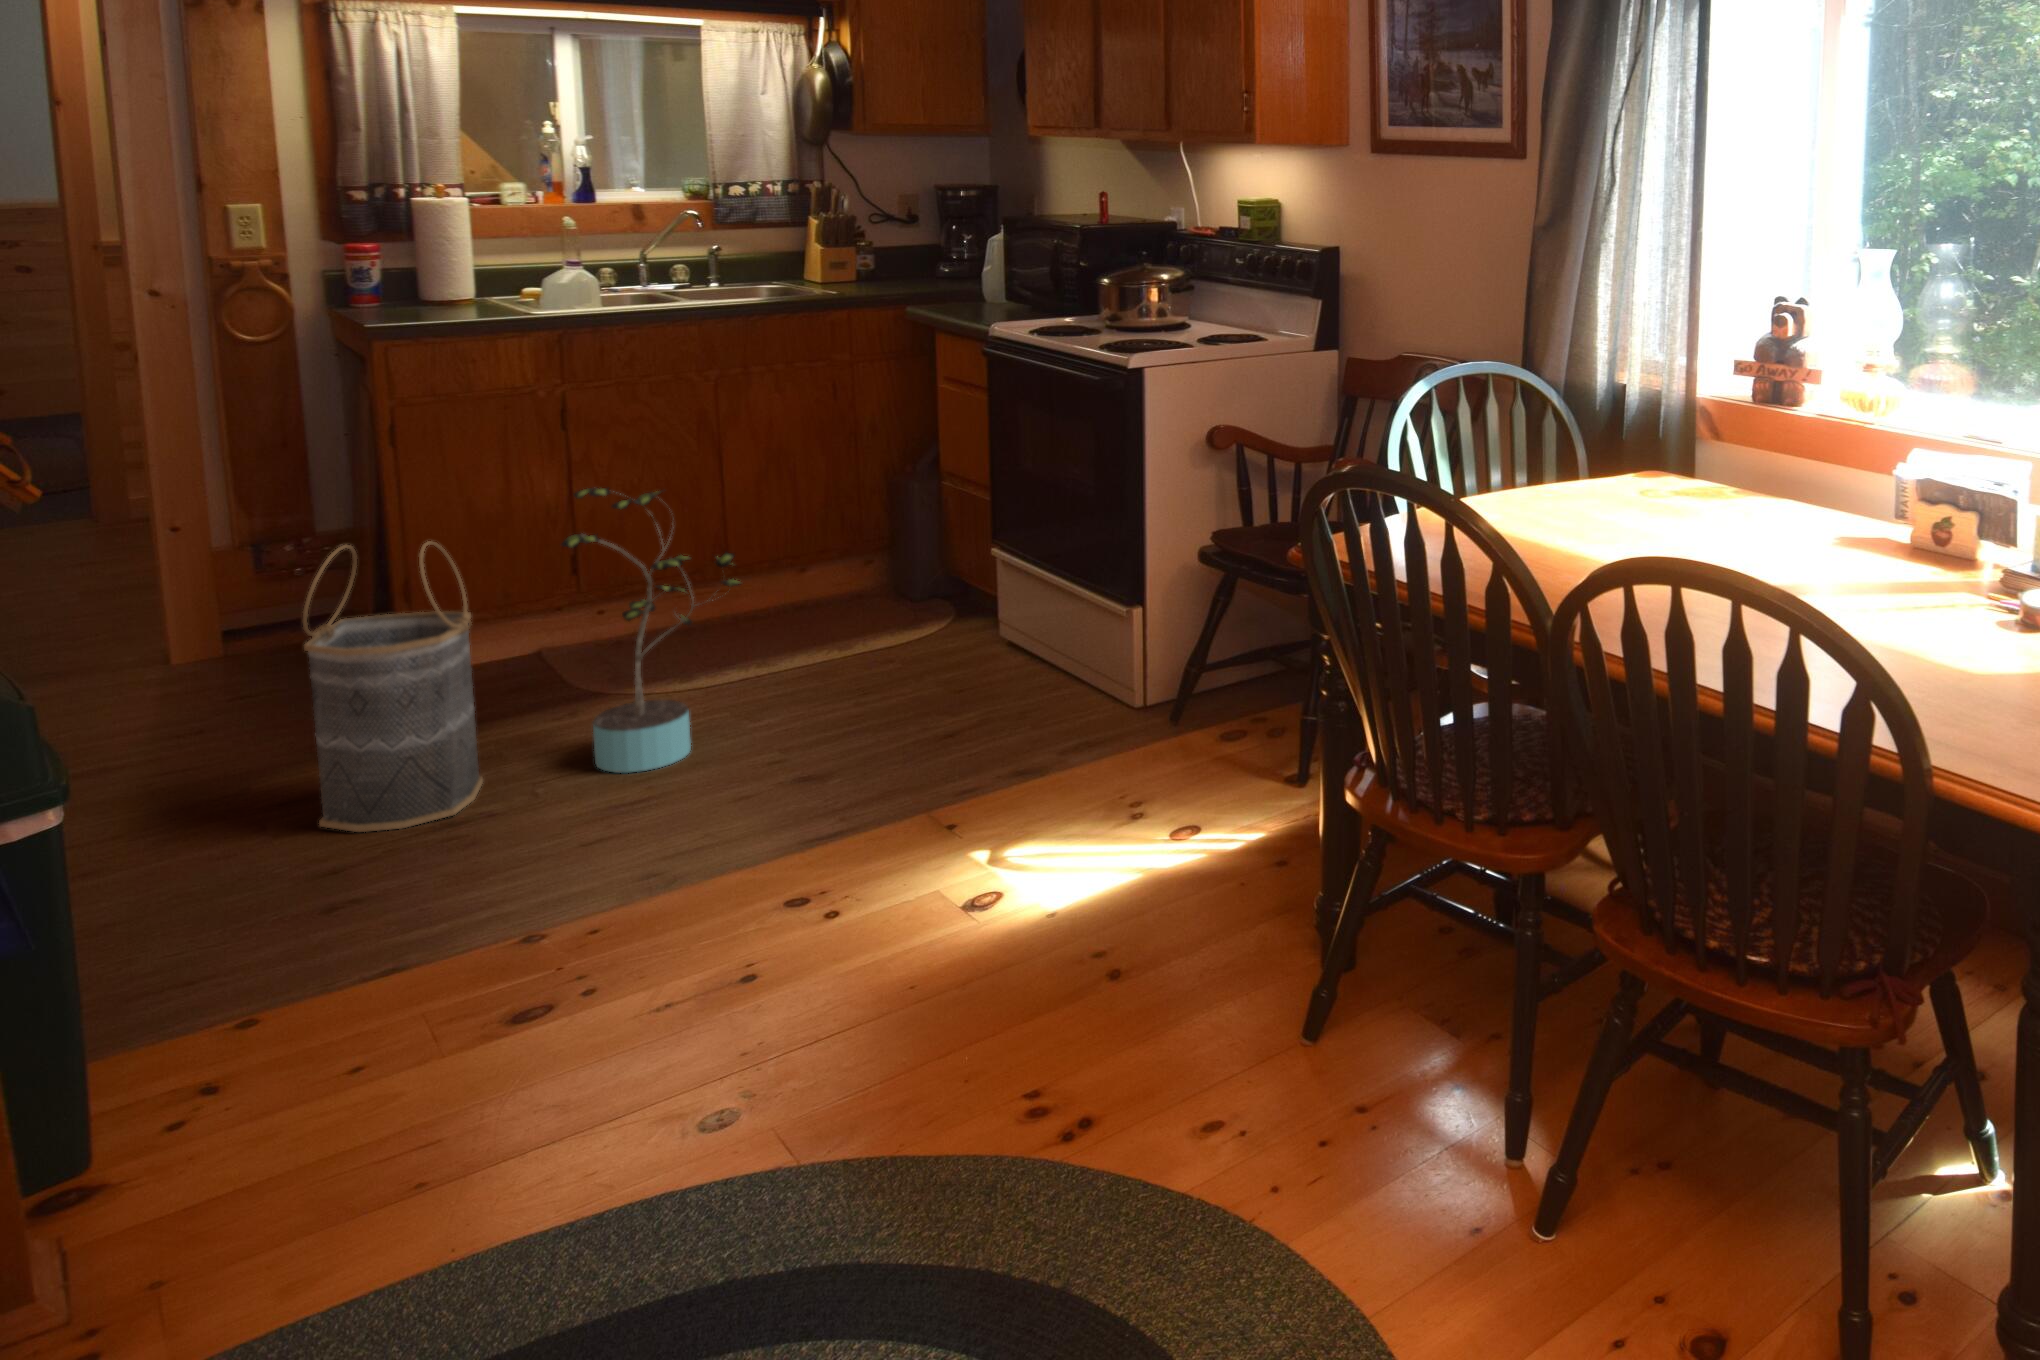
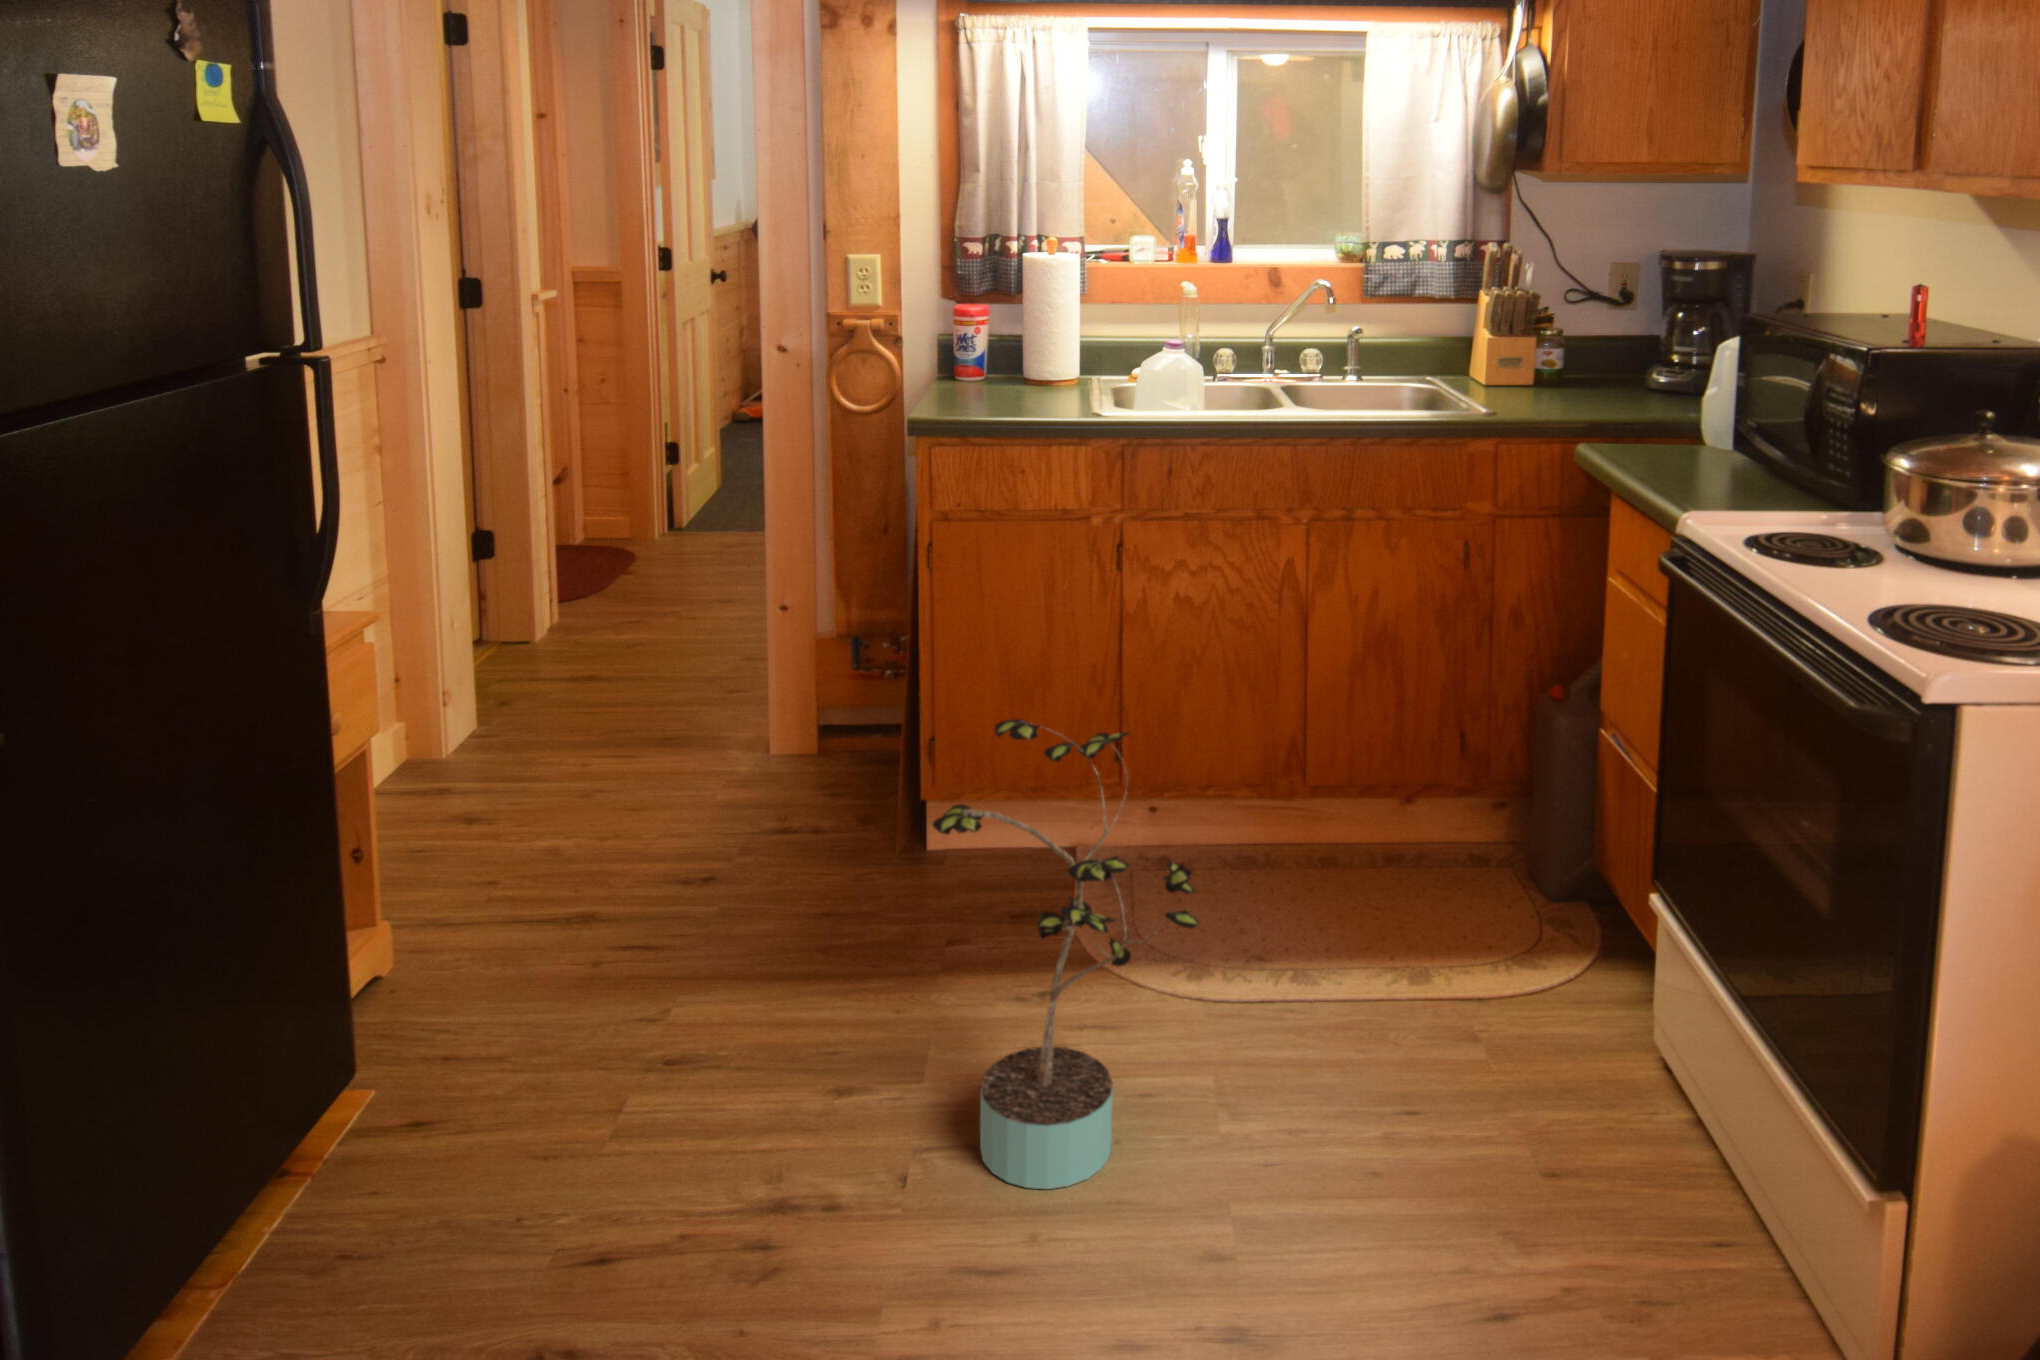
basket: present [303,541,483,832] -> none [634,754,847,1188]

